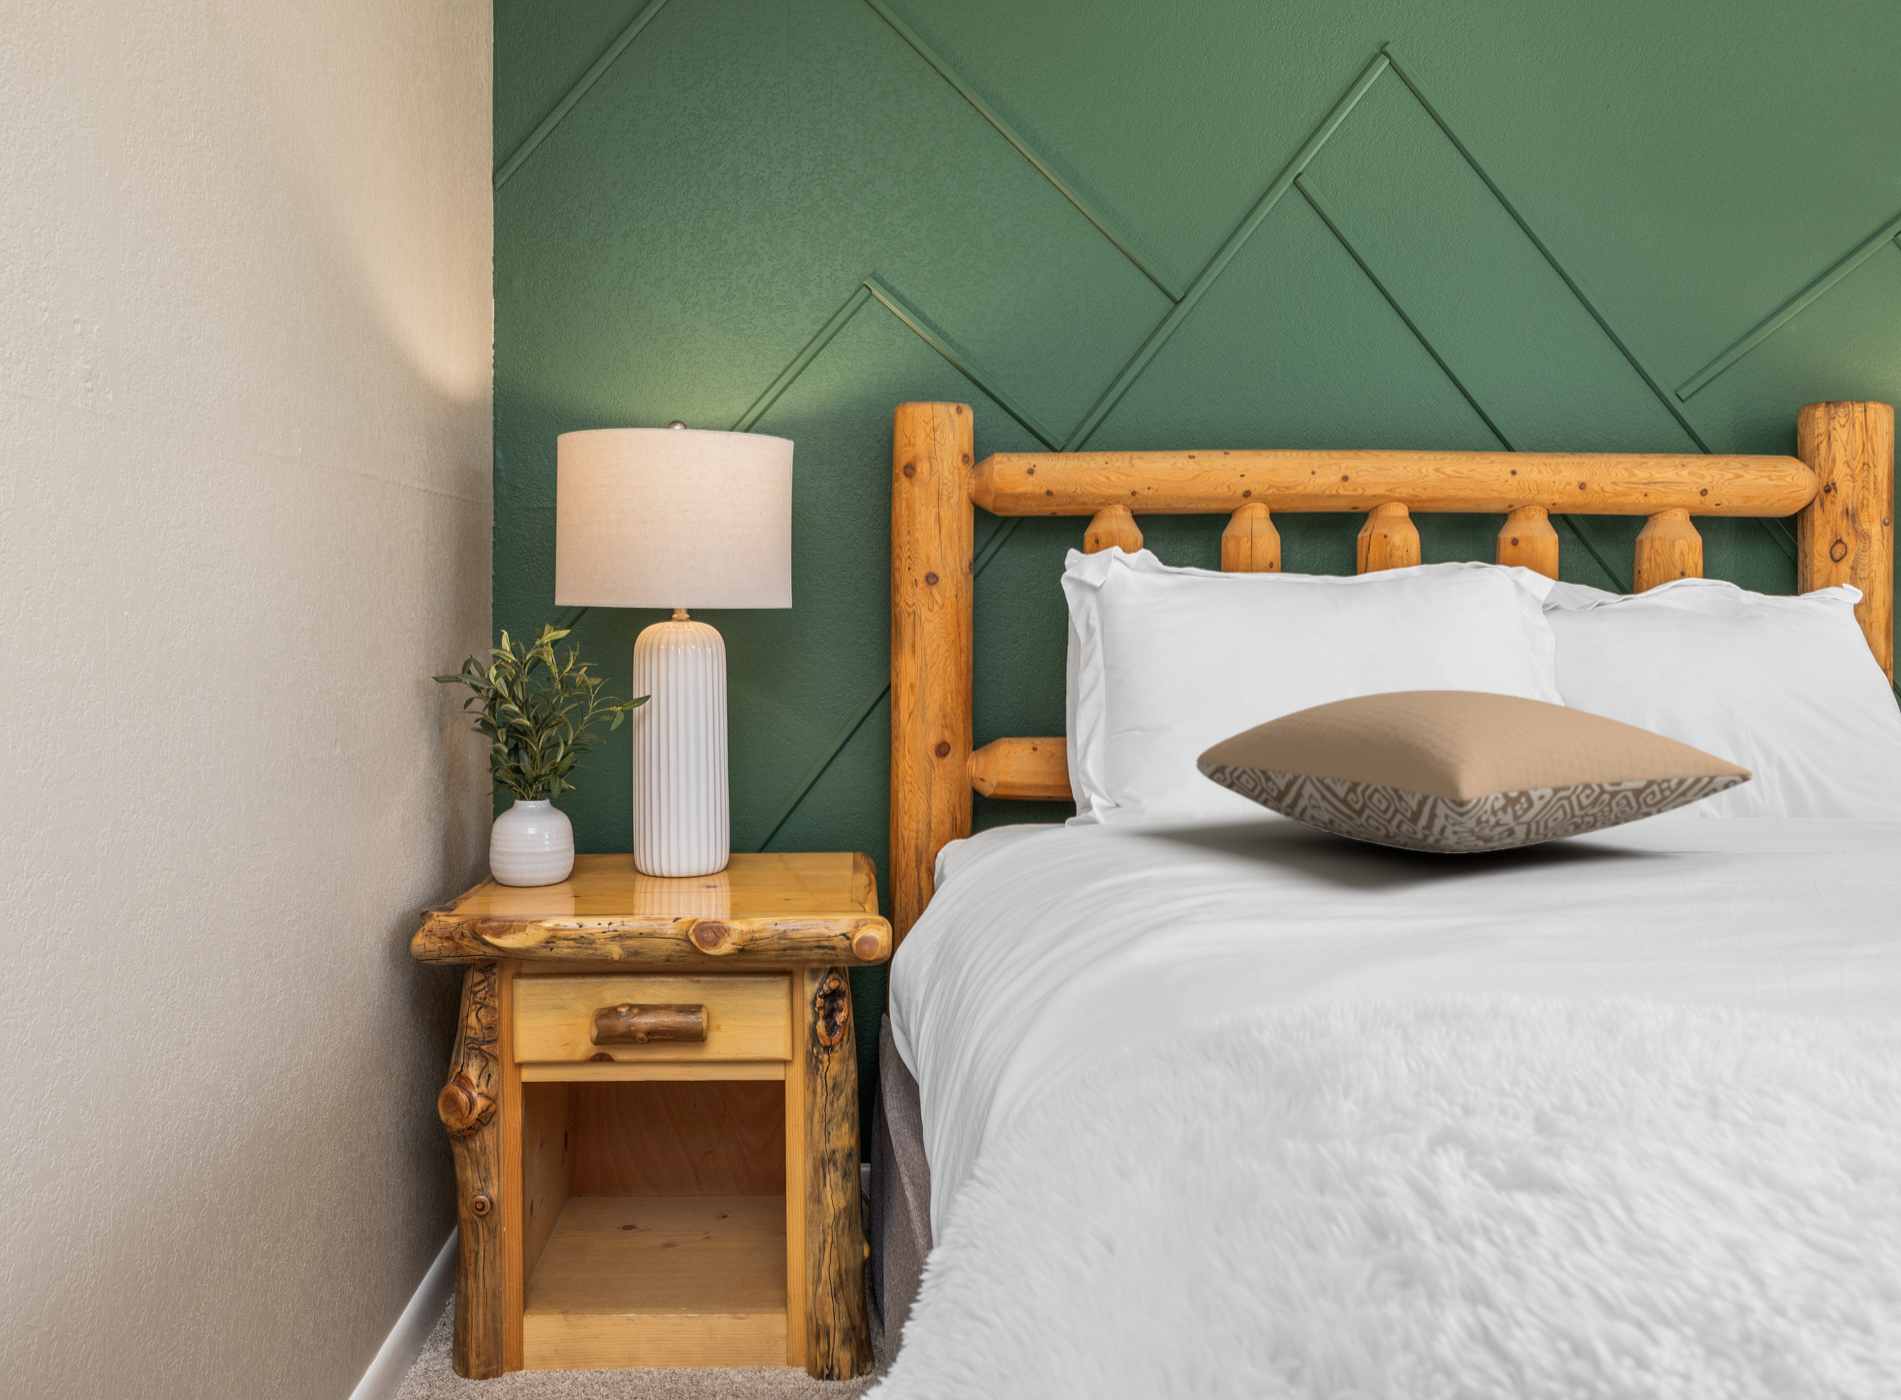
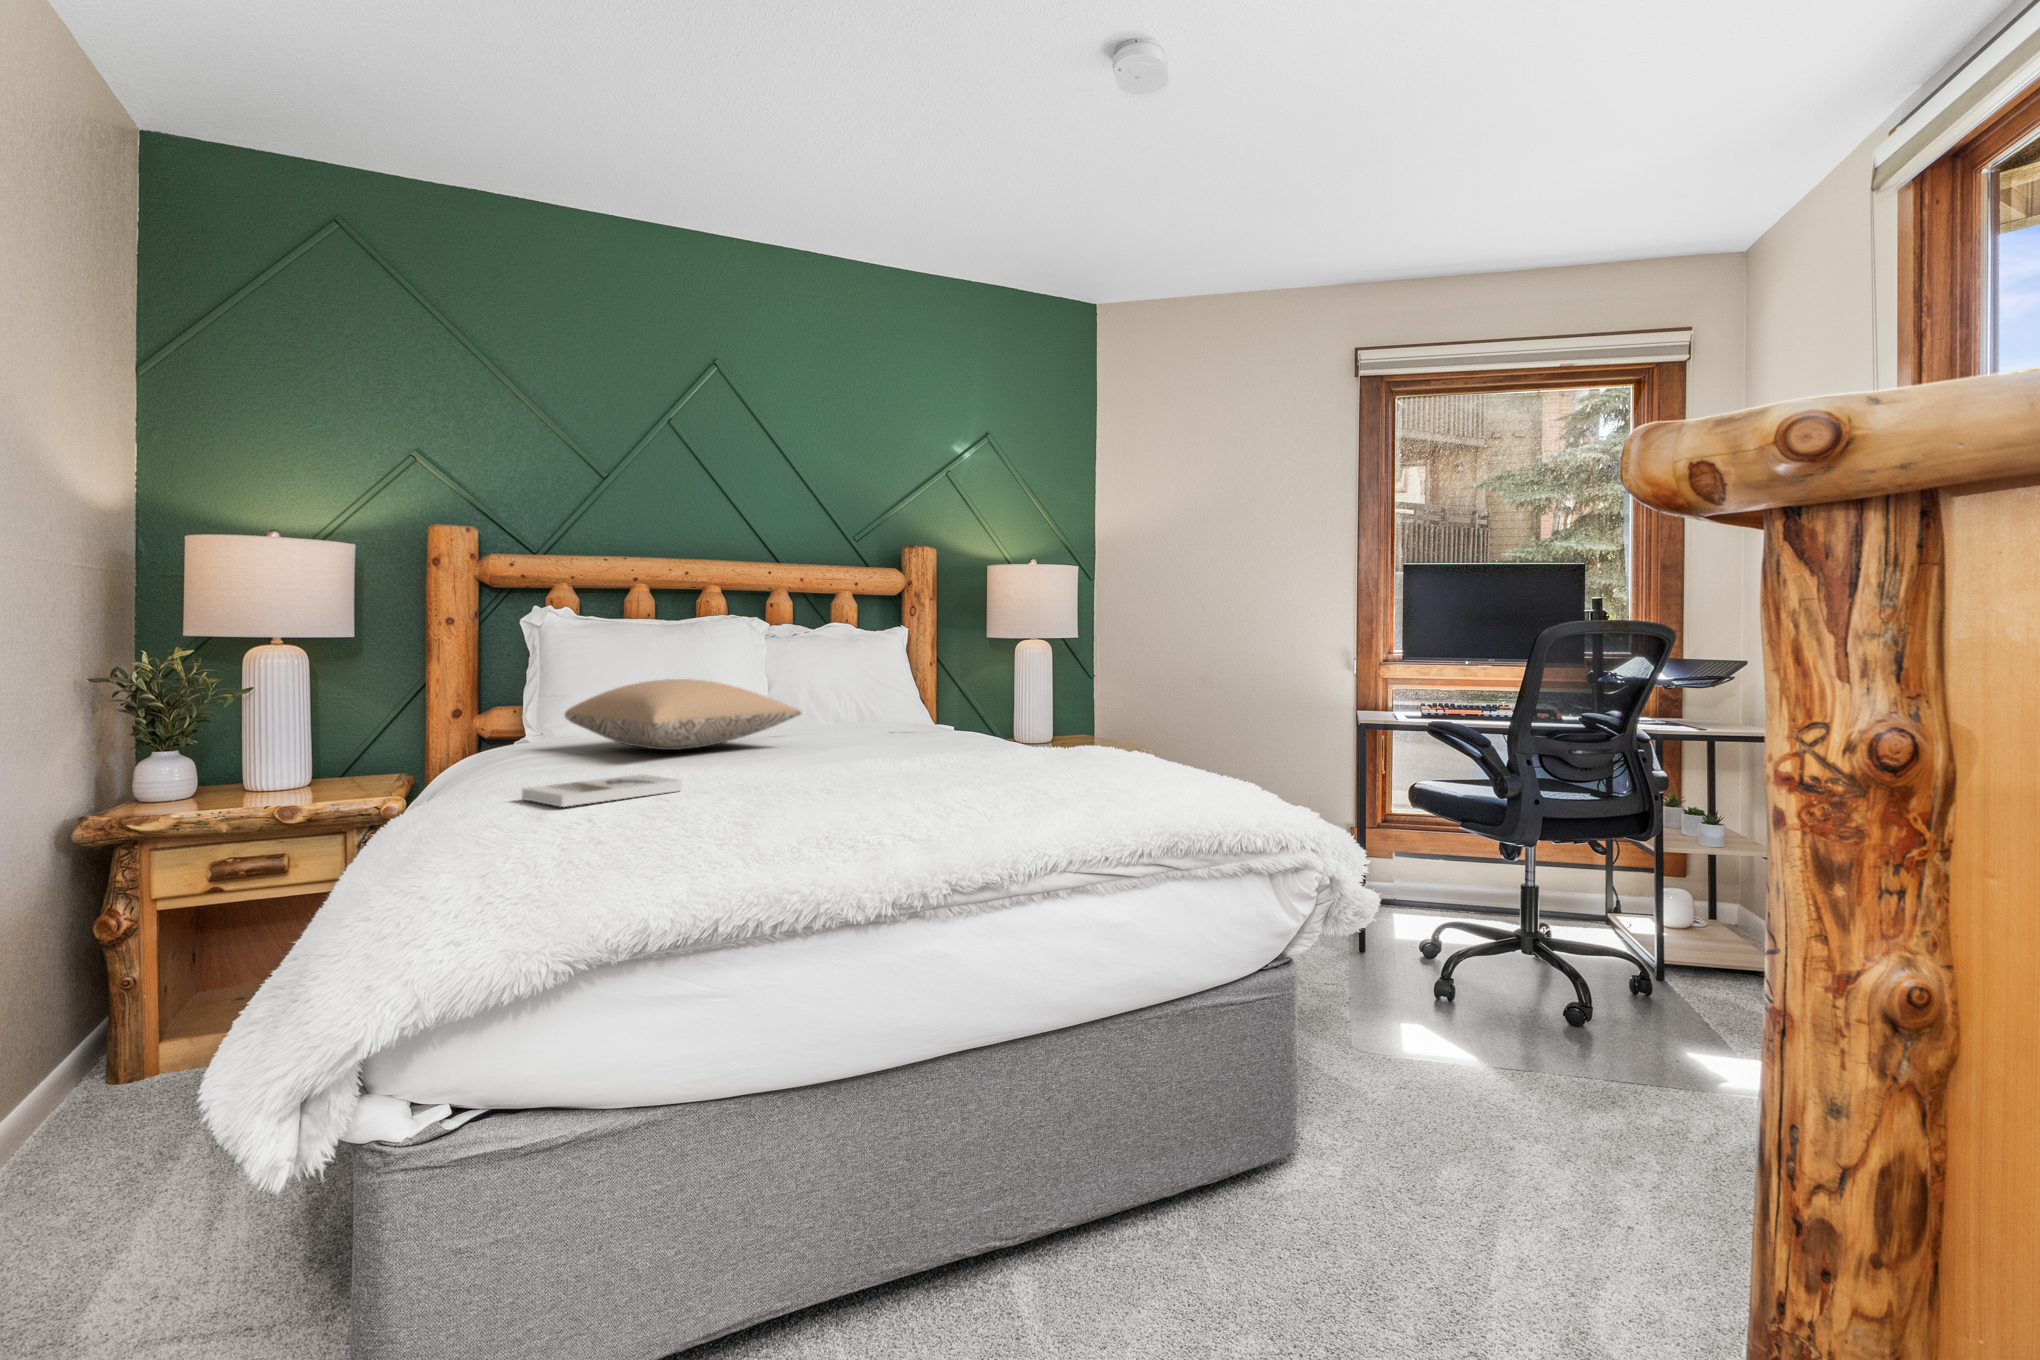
book: none [1284,950,1701,1075] -> present [522,774,682,807]

